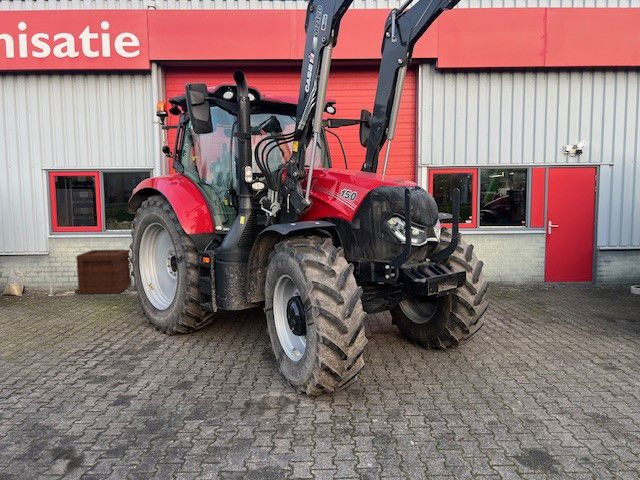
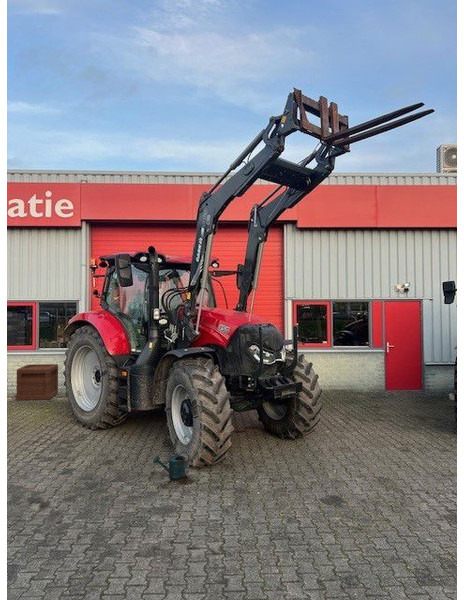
watering can: none [247,374,301,415] -> present [153,452,189,480]

